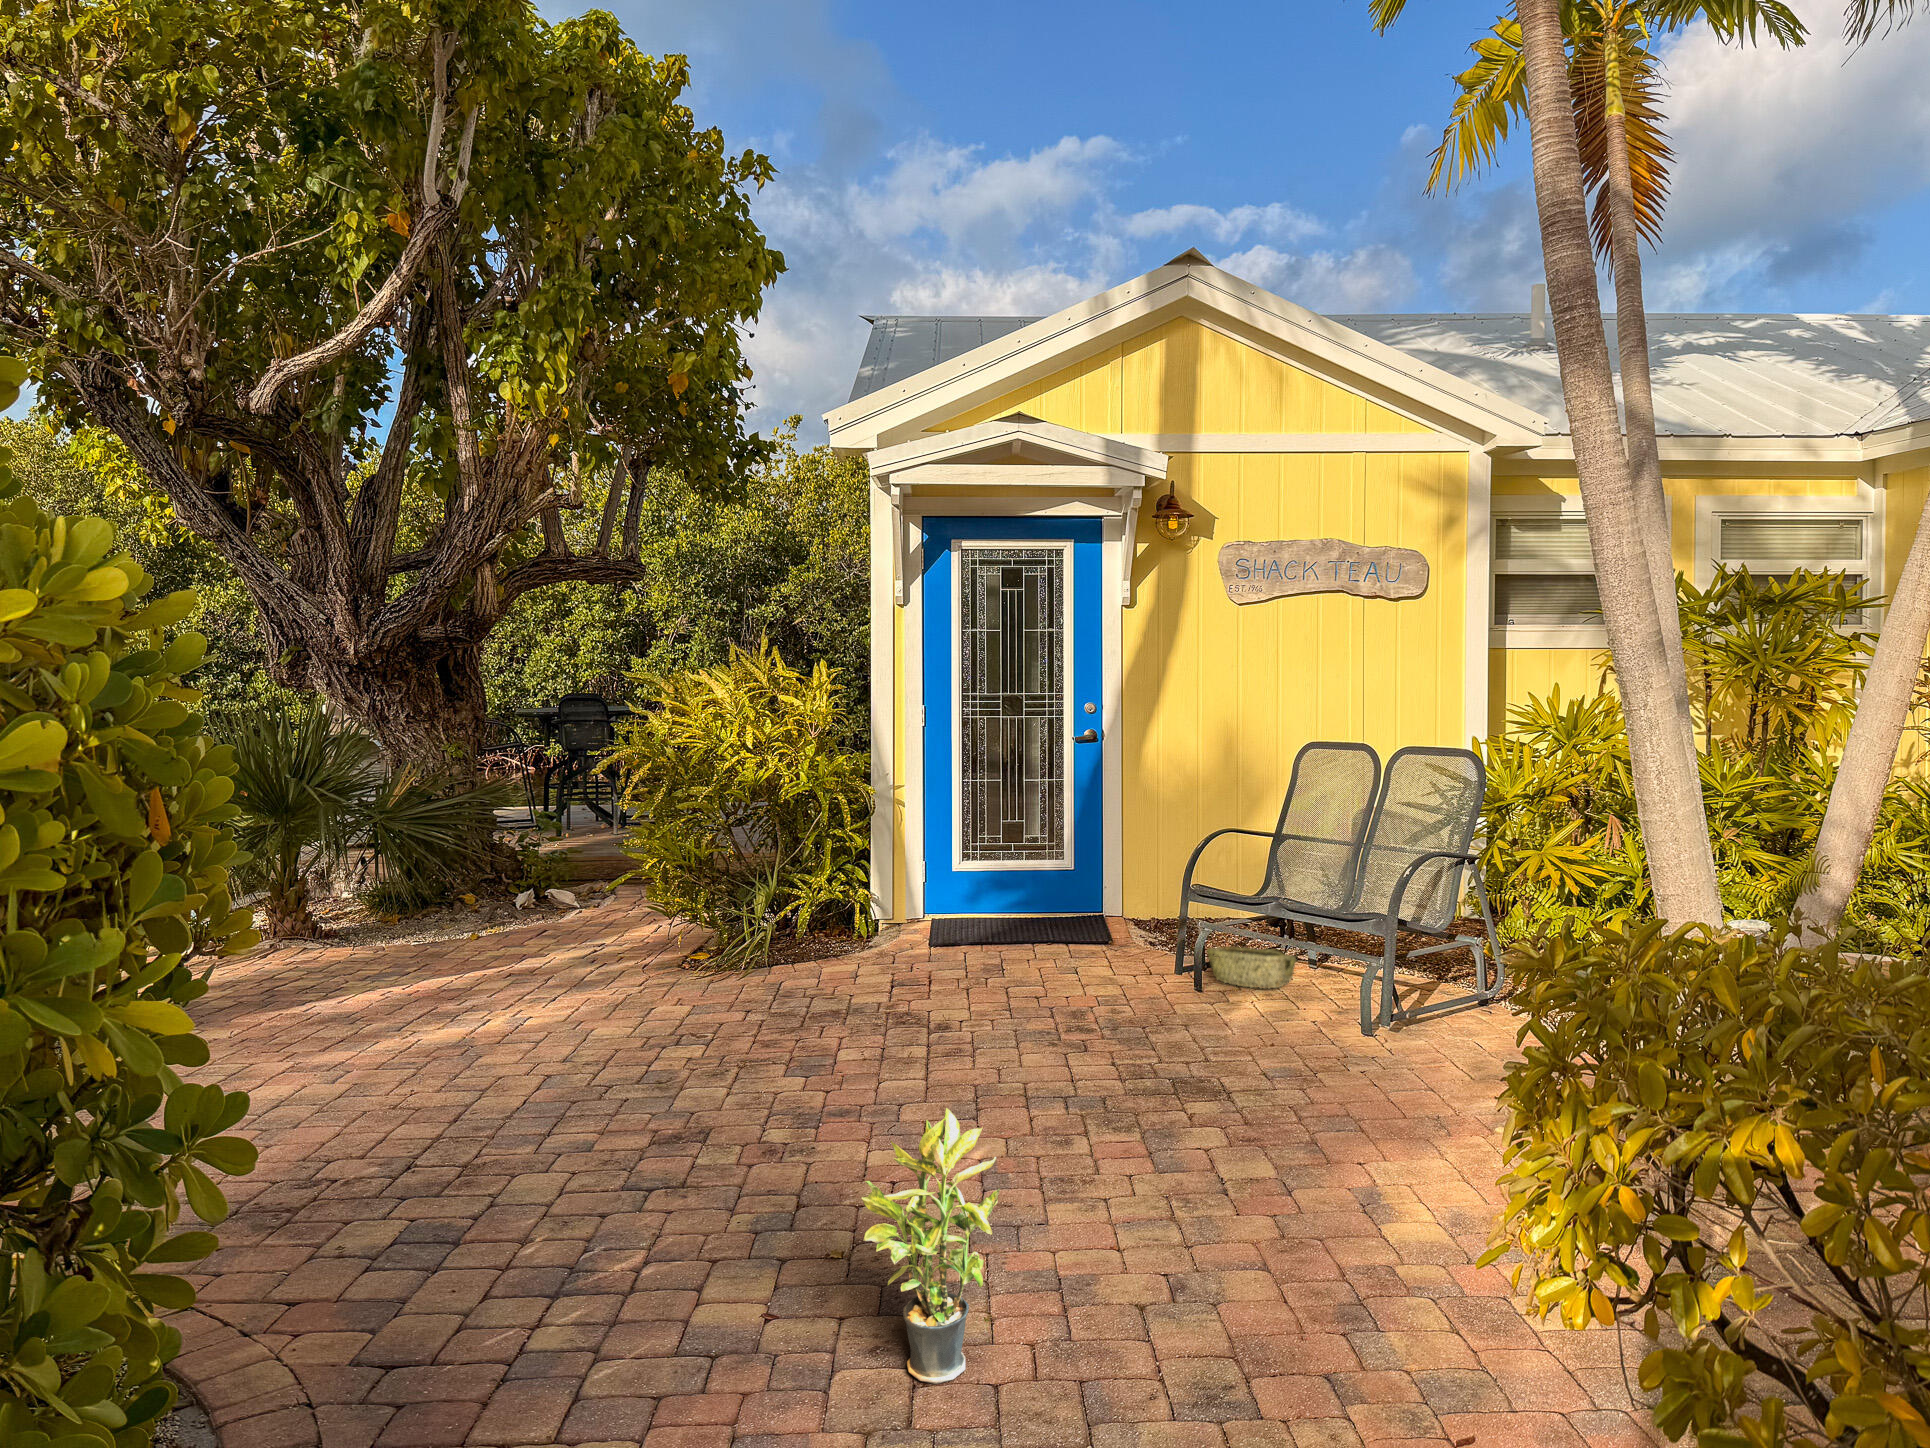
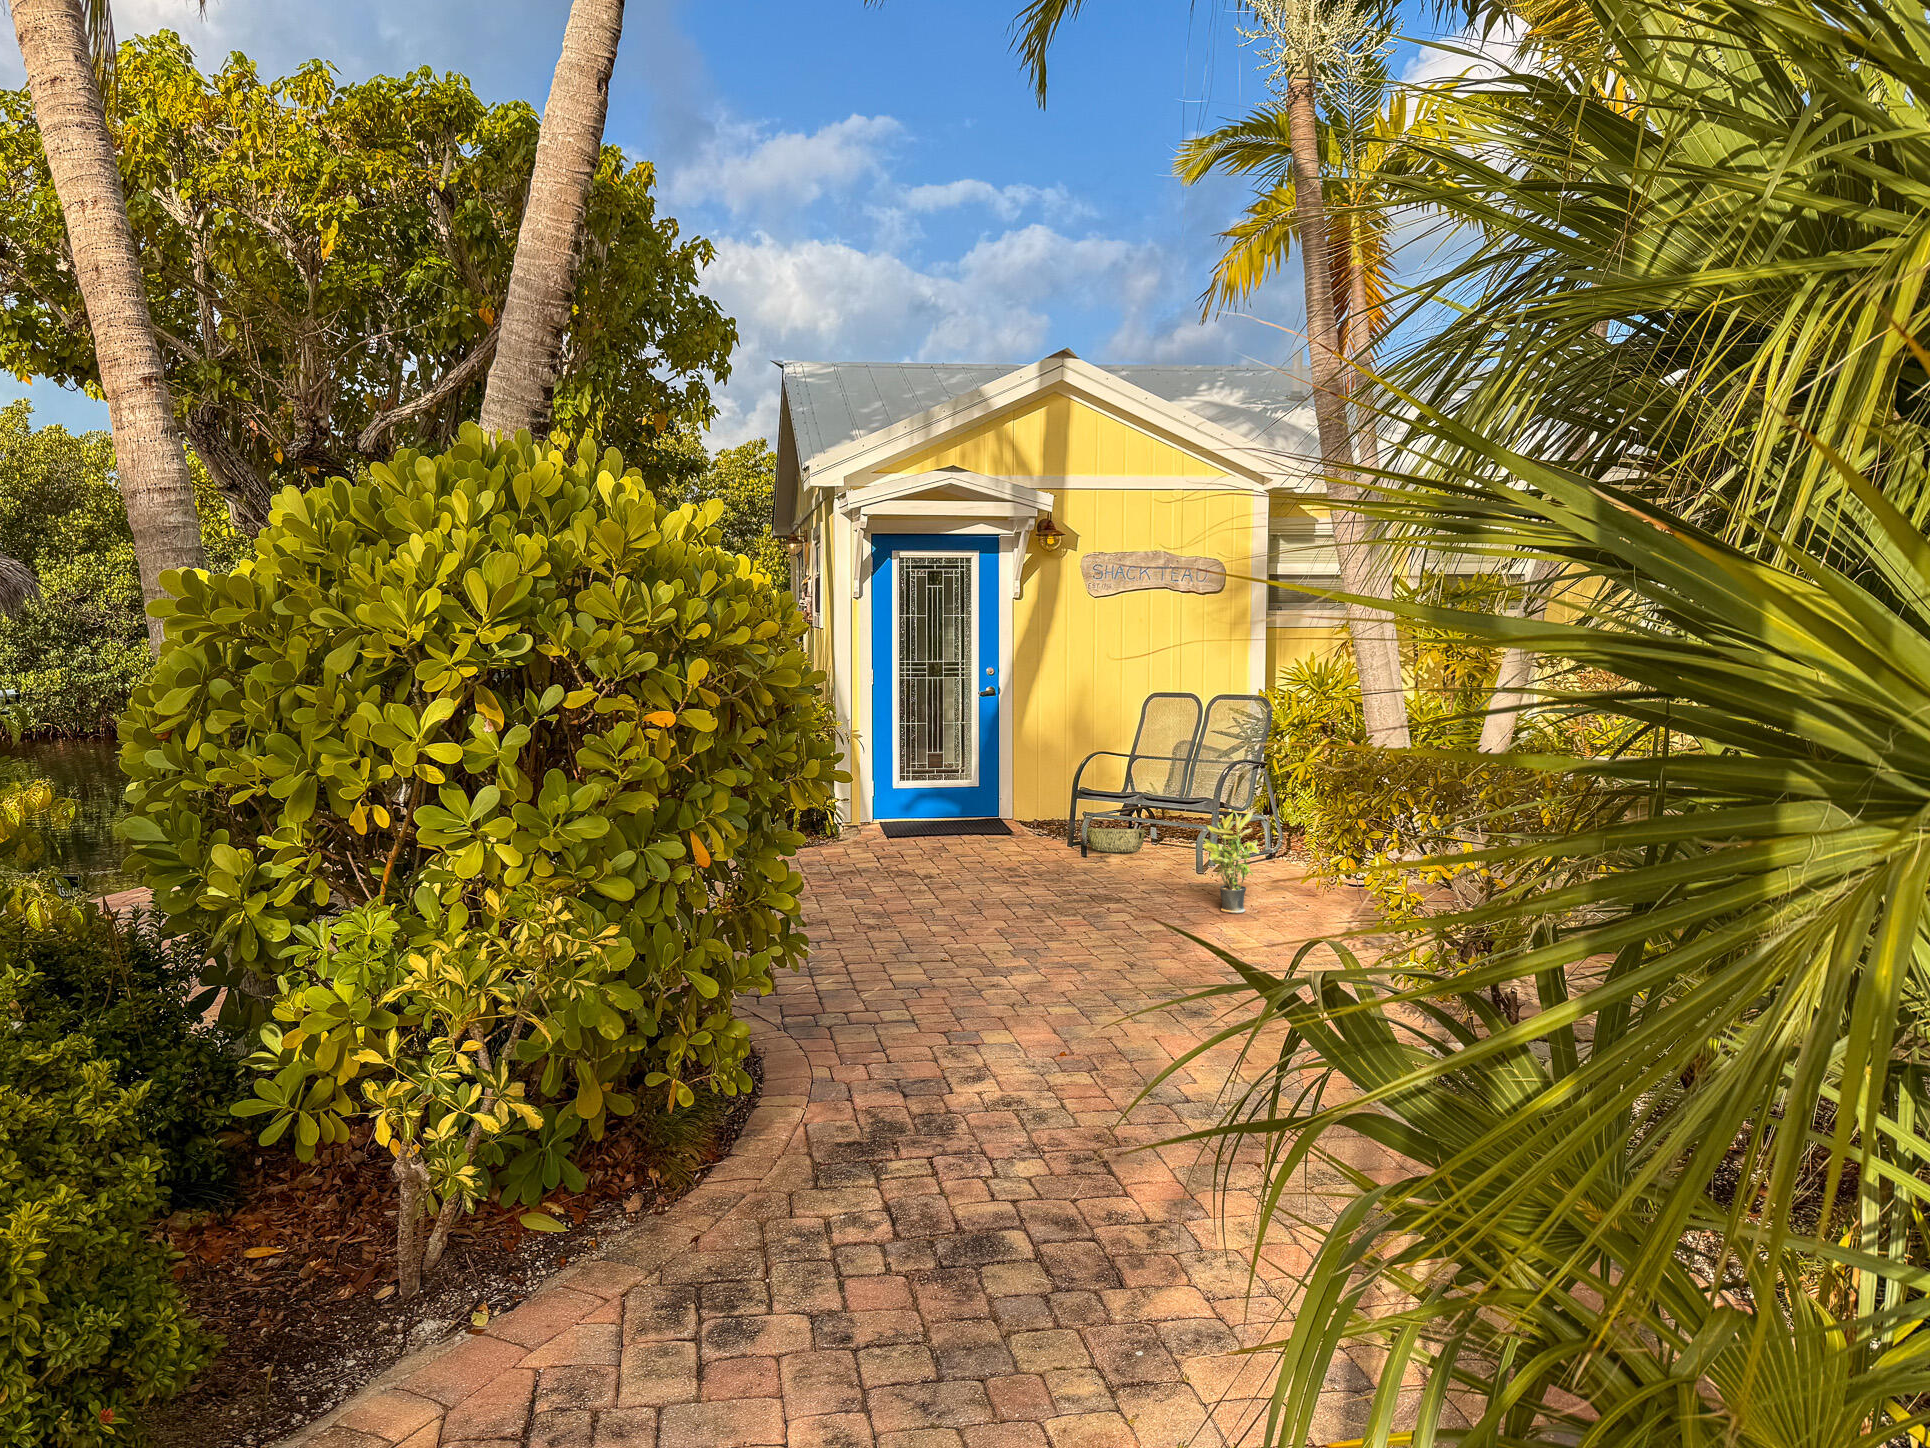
potted plant: present [862,1108,1000,1384] -> present [1203,811,1259,914]

